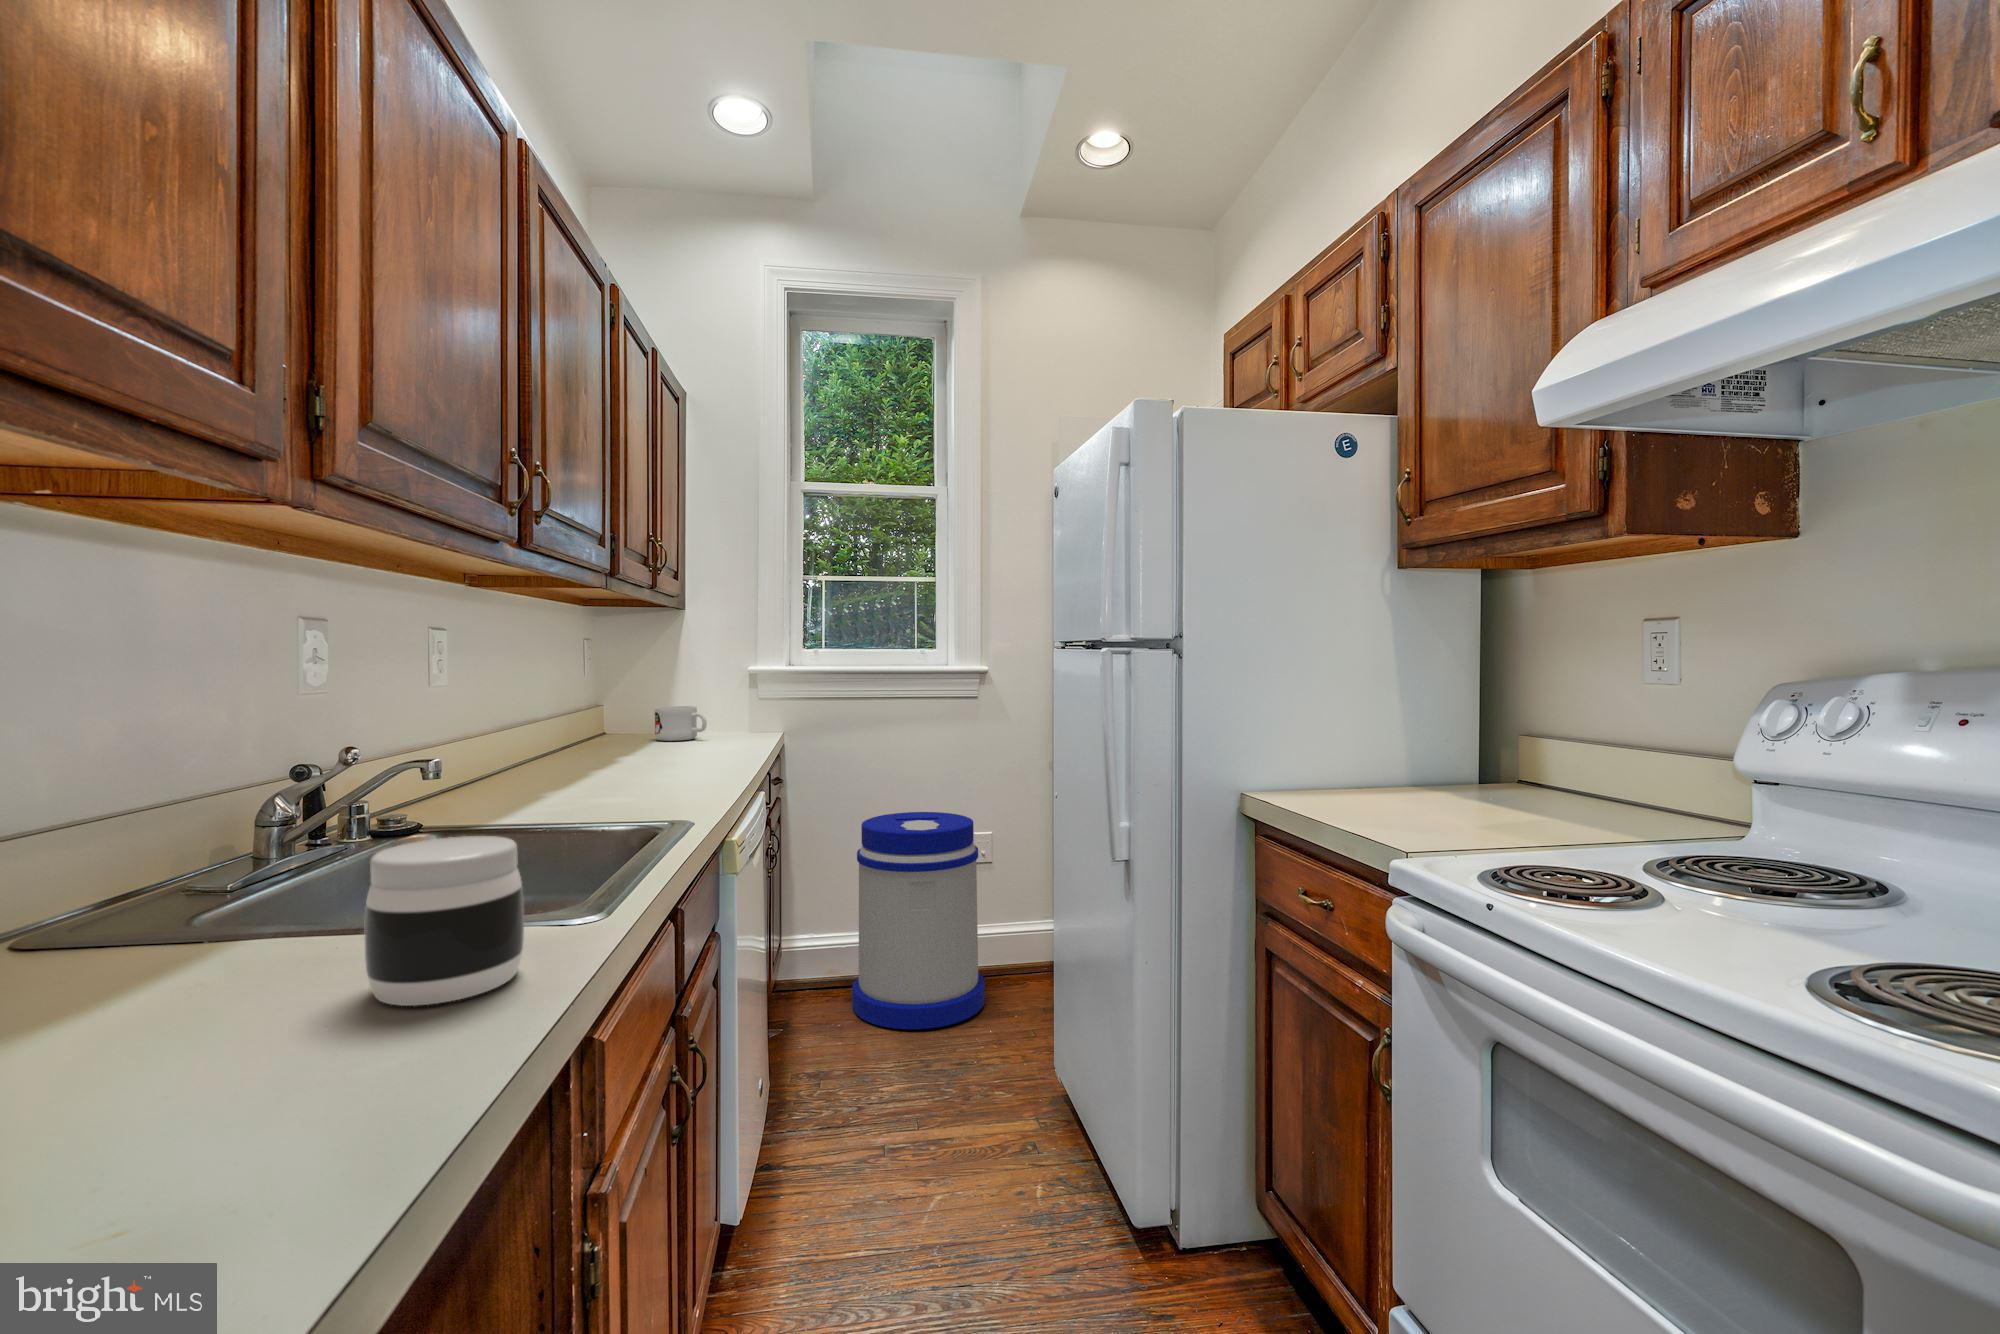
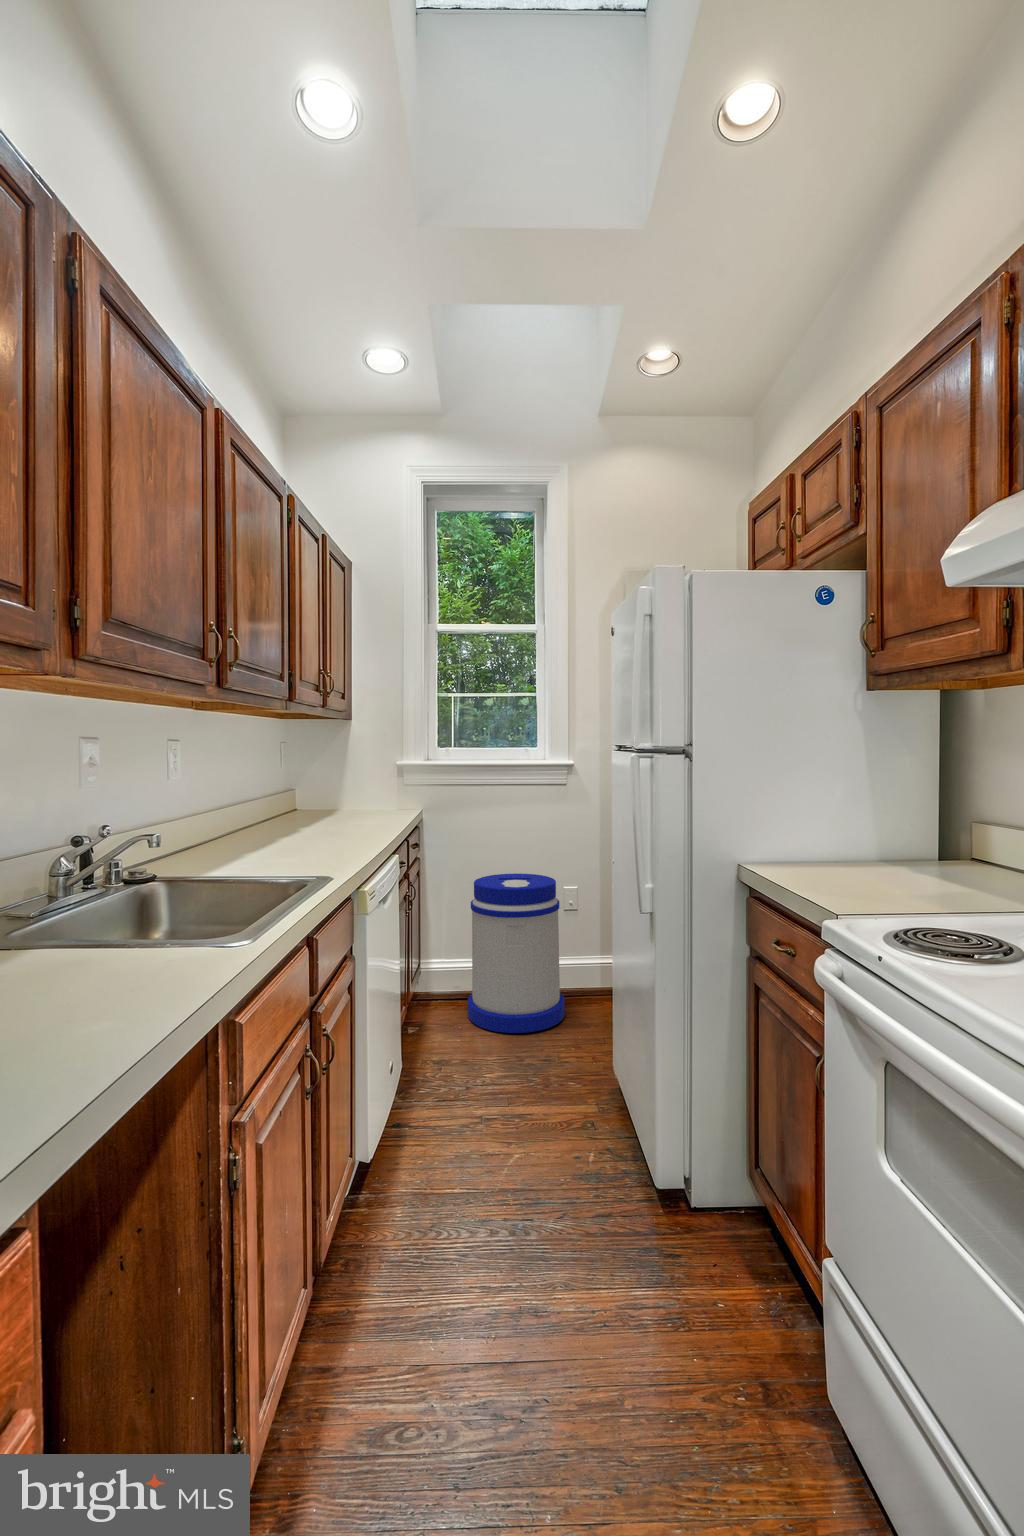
mug: present [655,706,707,741] -> none [328,795,364,820]
jar: present [364,836,524,1006] -> none [90,888,189,996]

